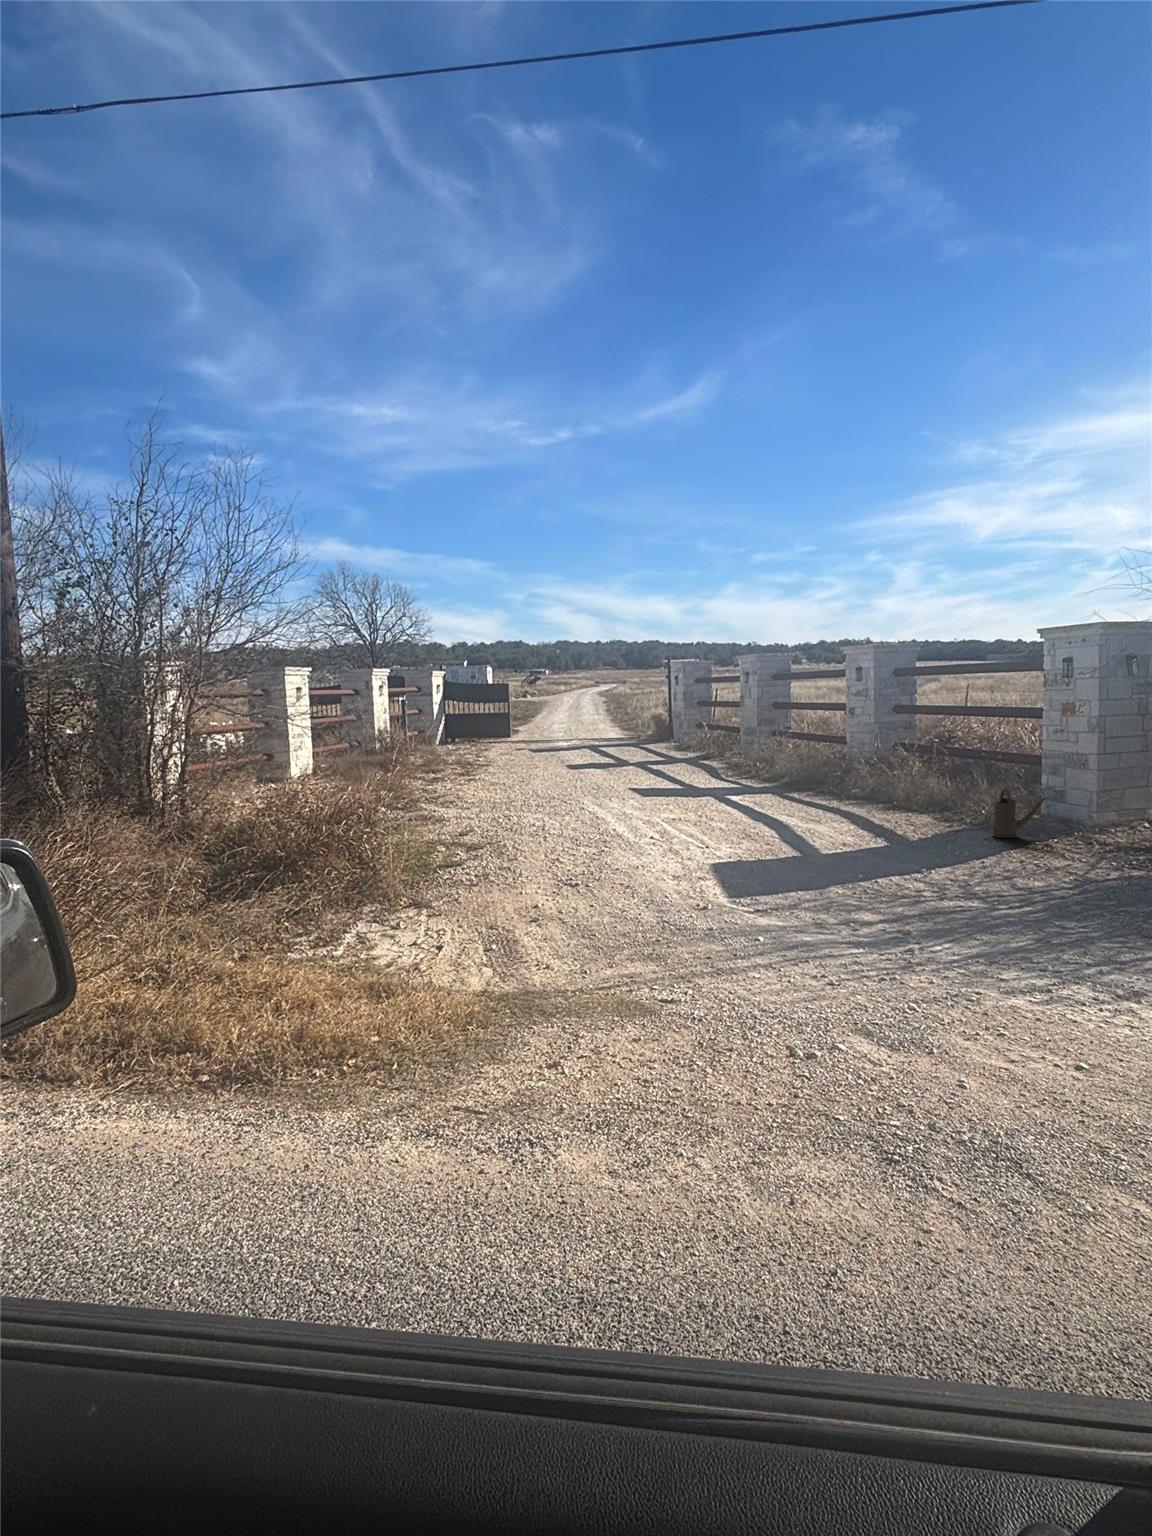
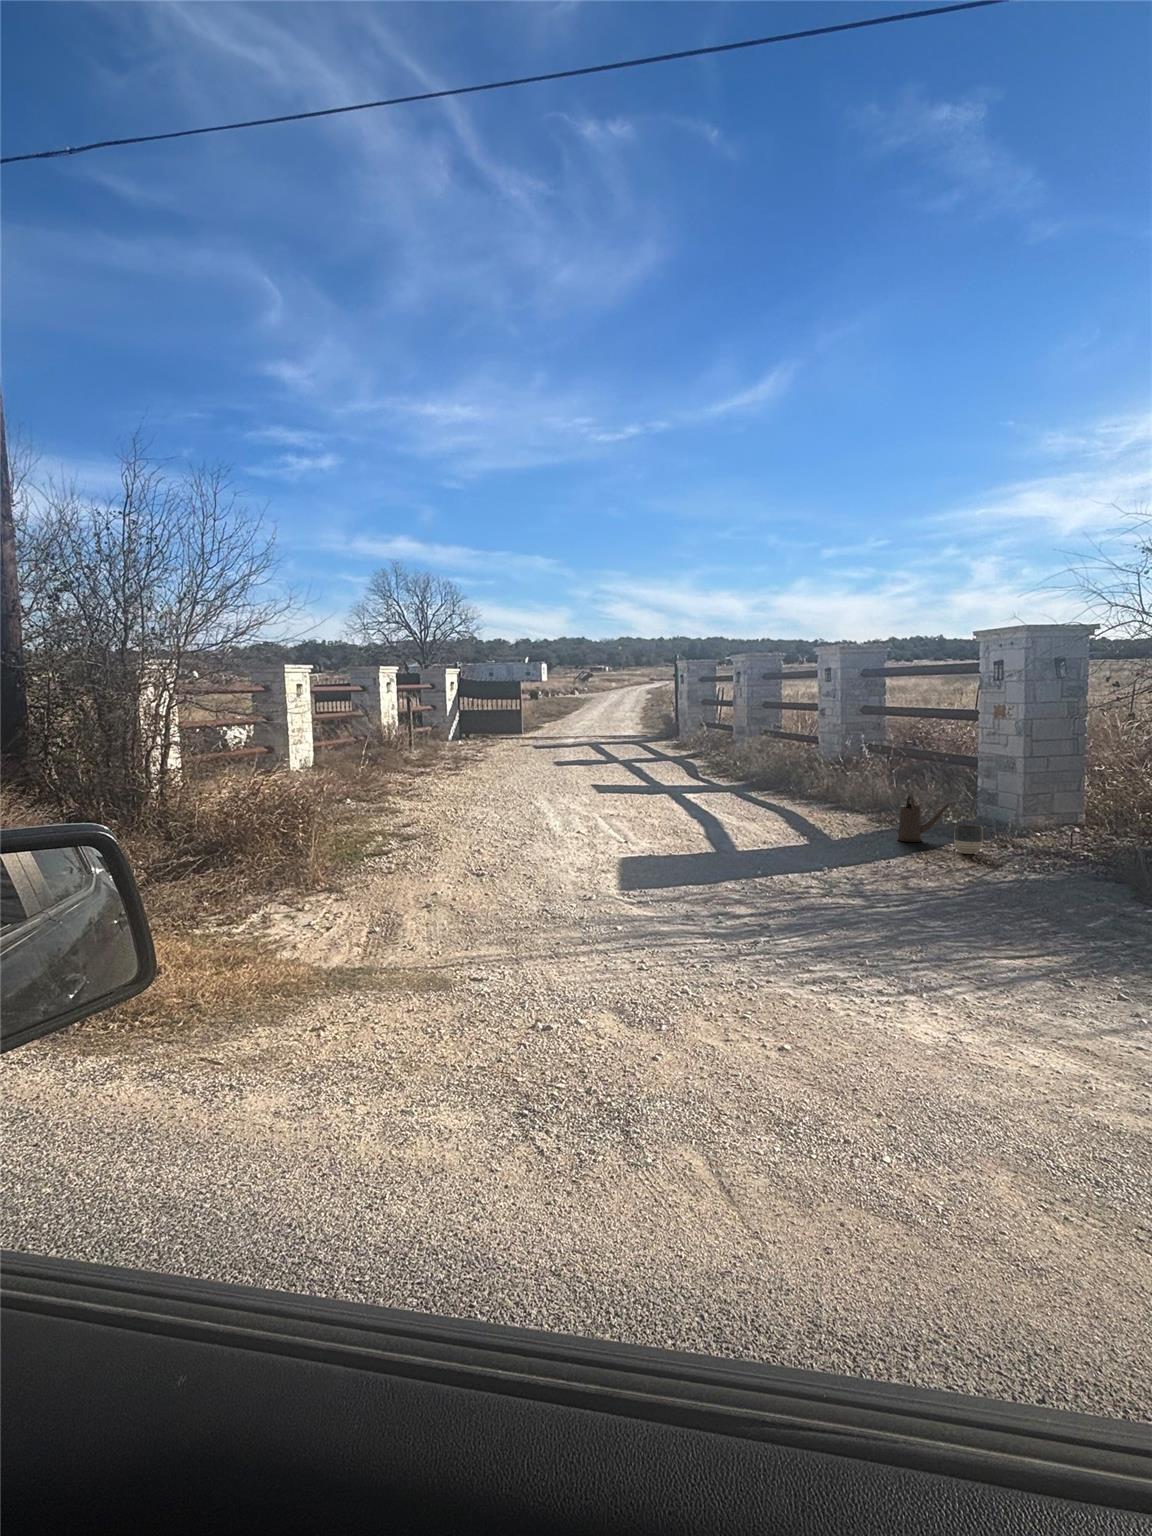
planter: none [1062,819,1093,849] -> present [954,825,983,854]

